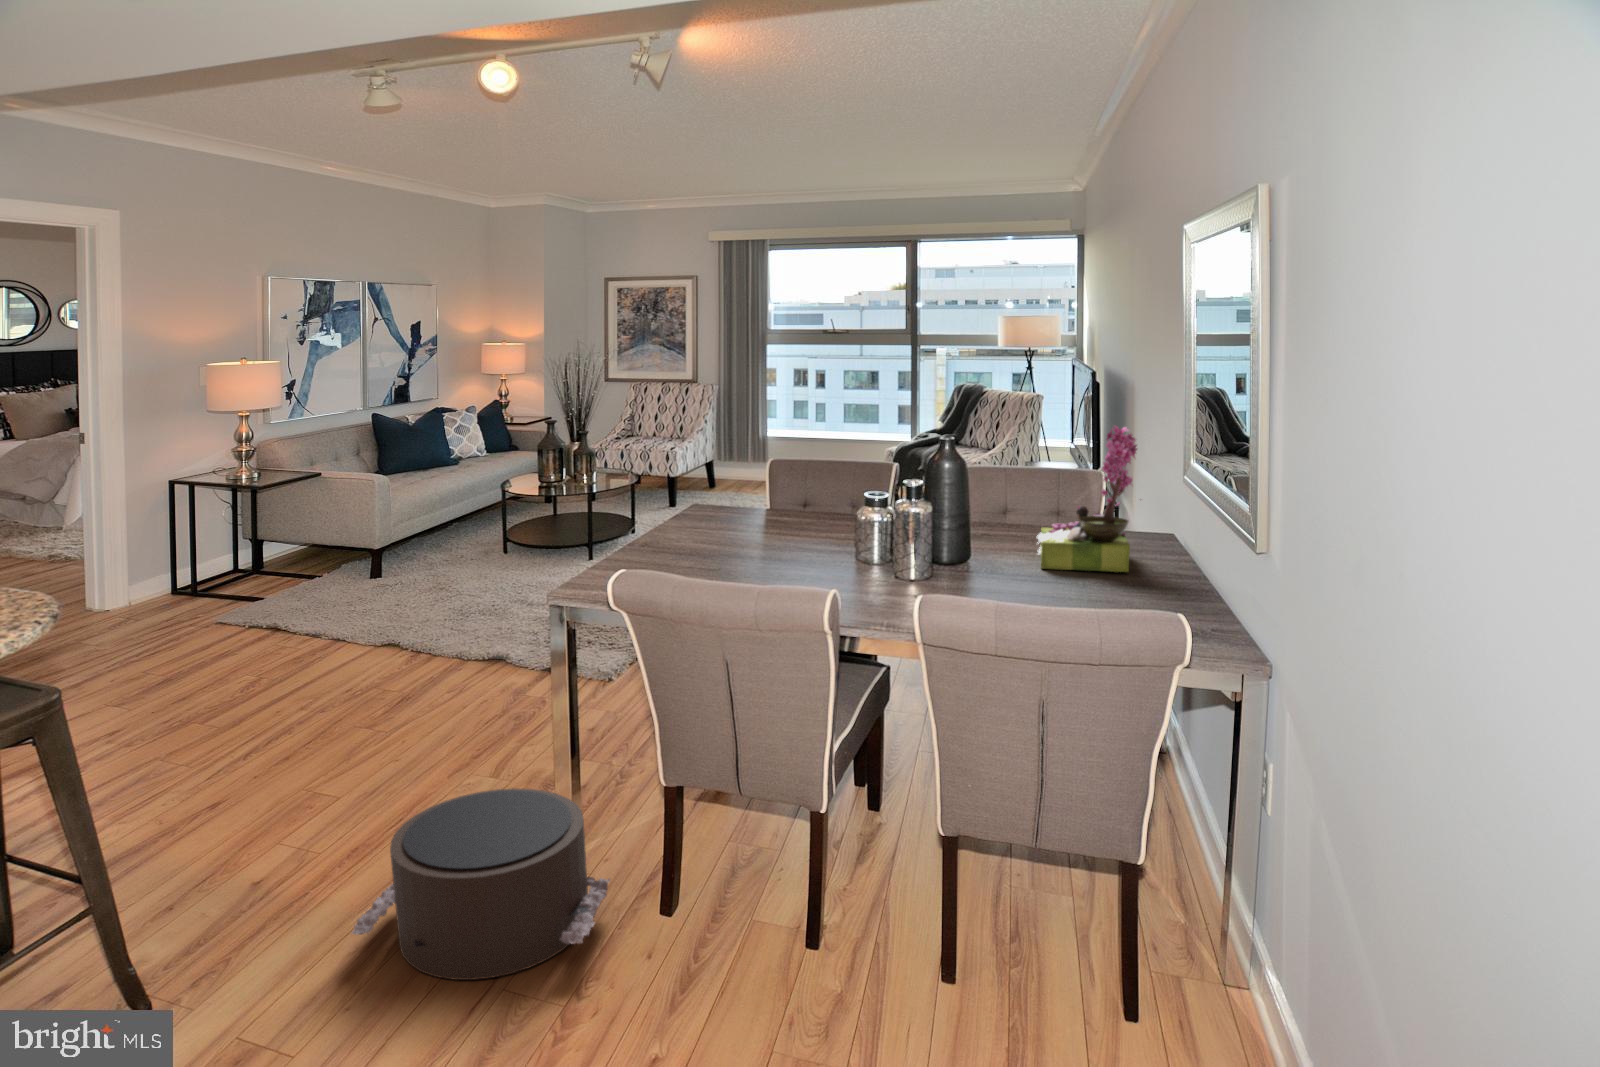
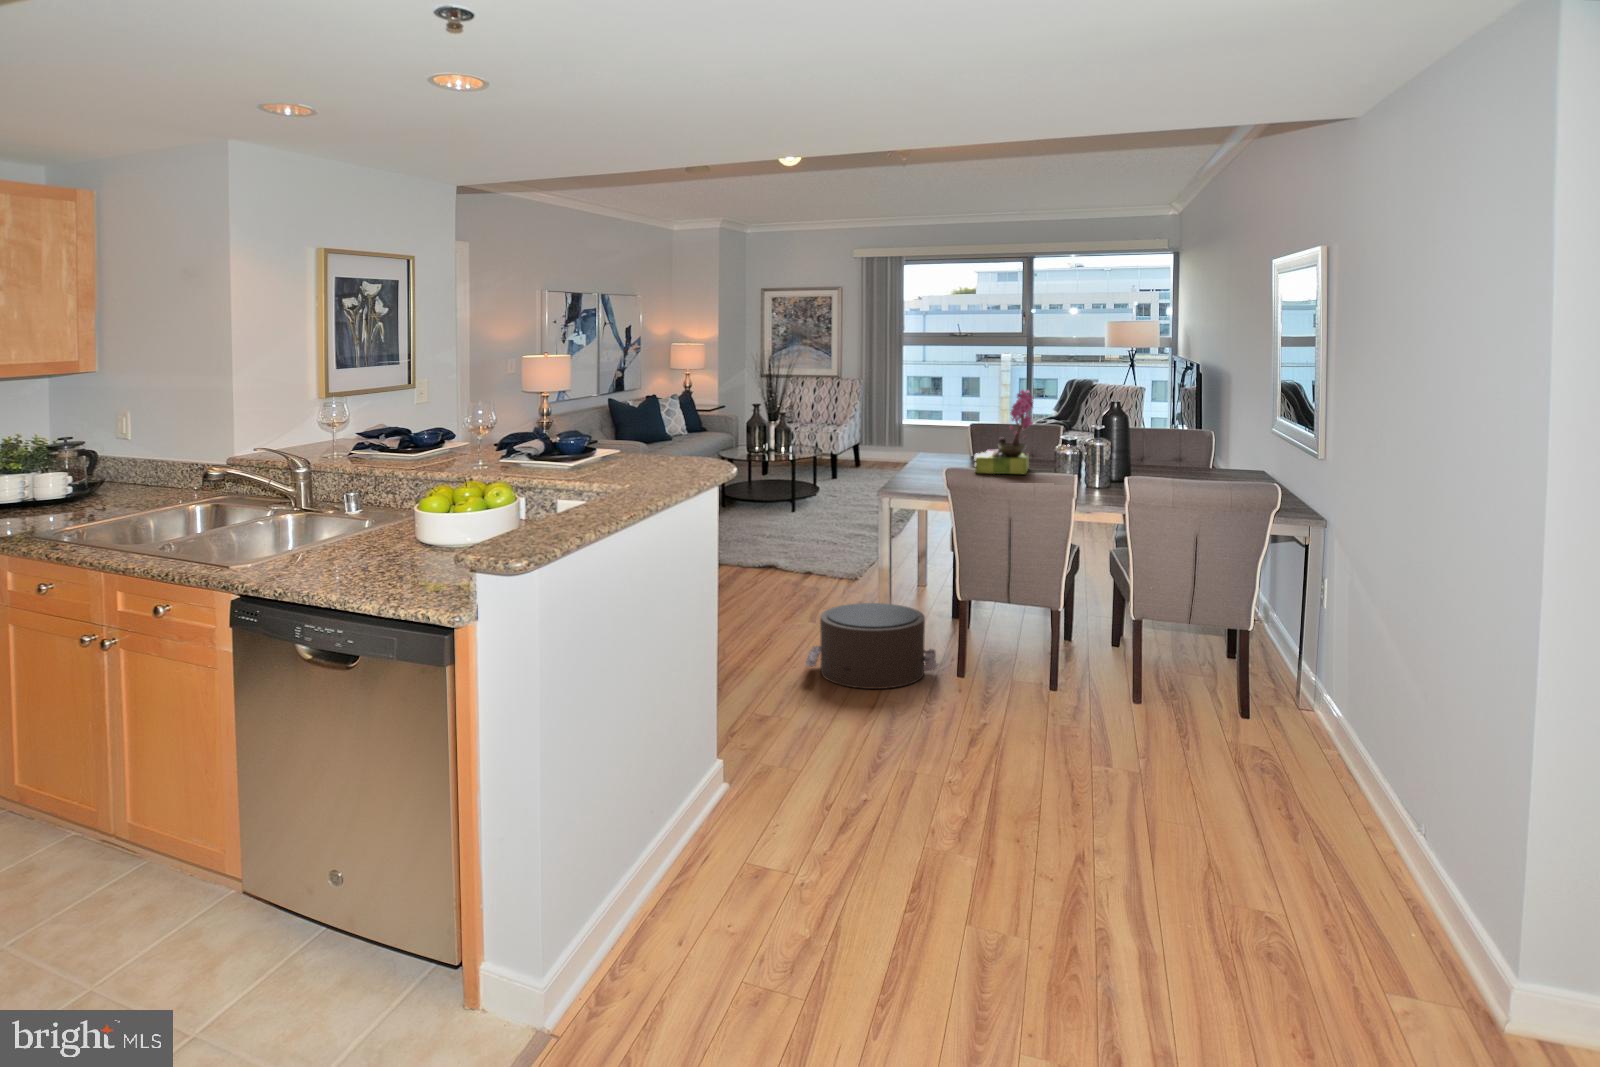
flower arrangement: present [1037,426,1137,572] -> present [975,390,1033,474]

